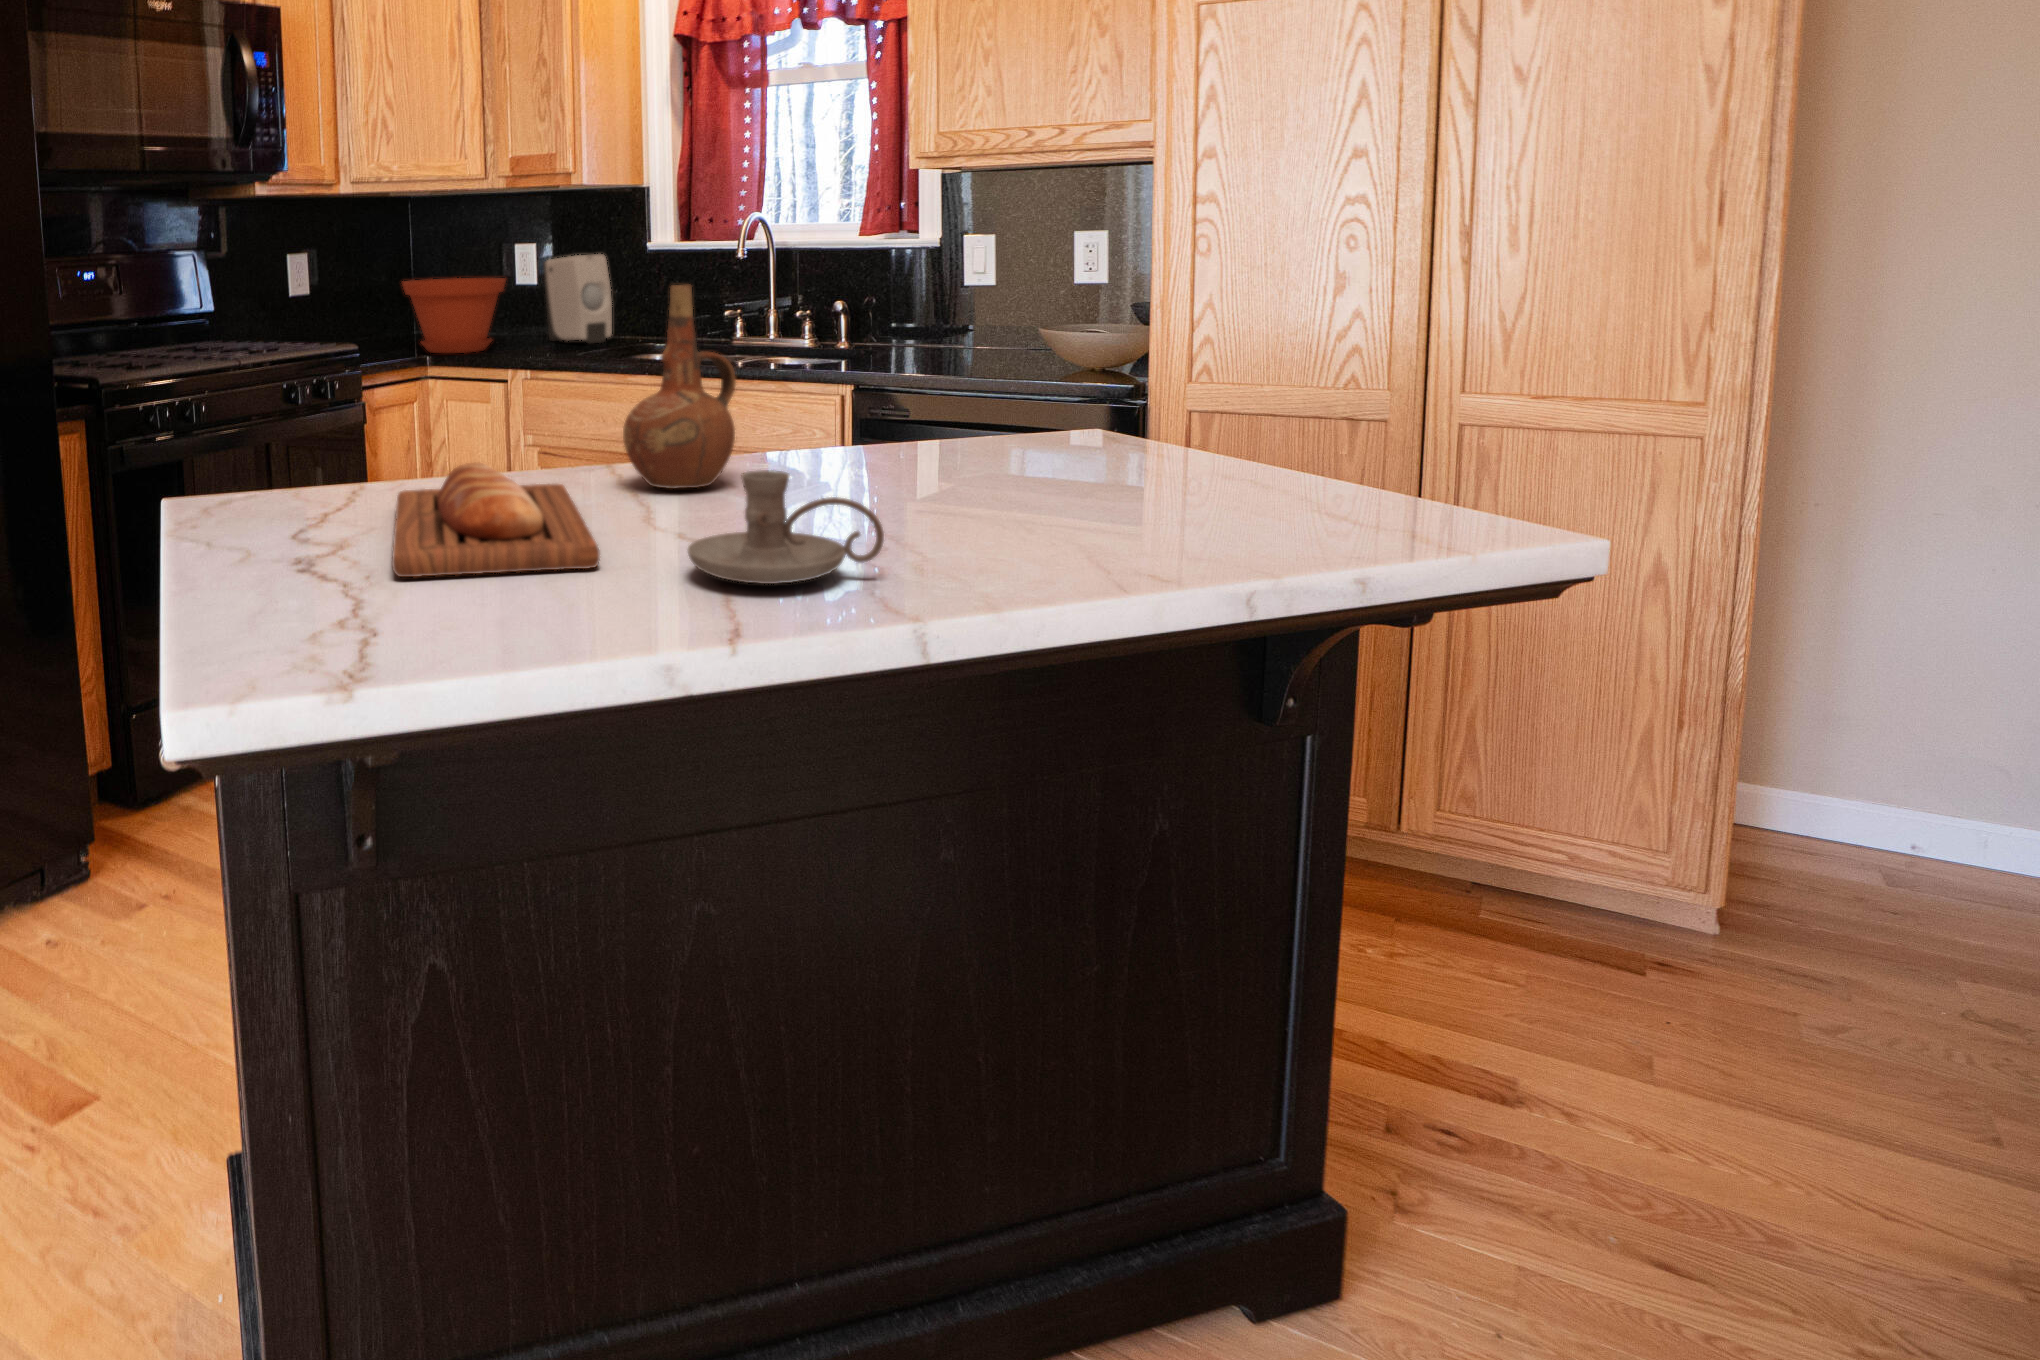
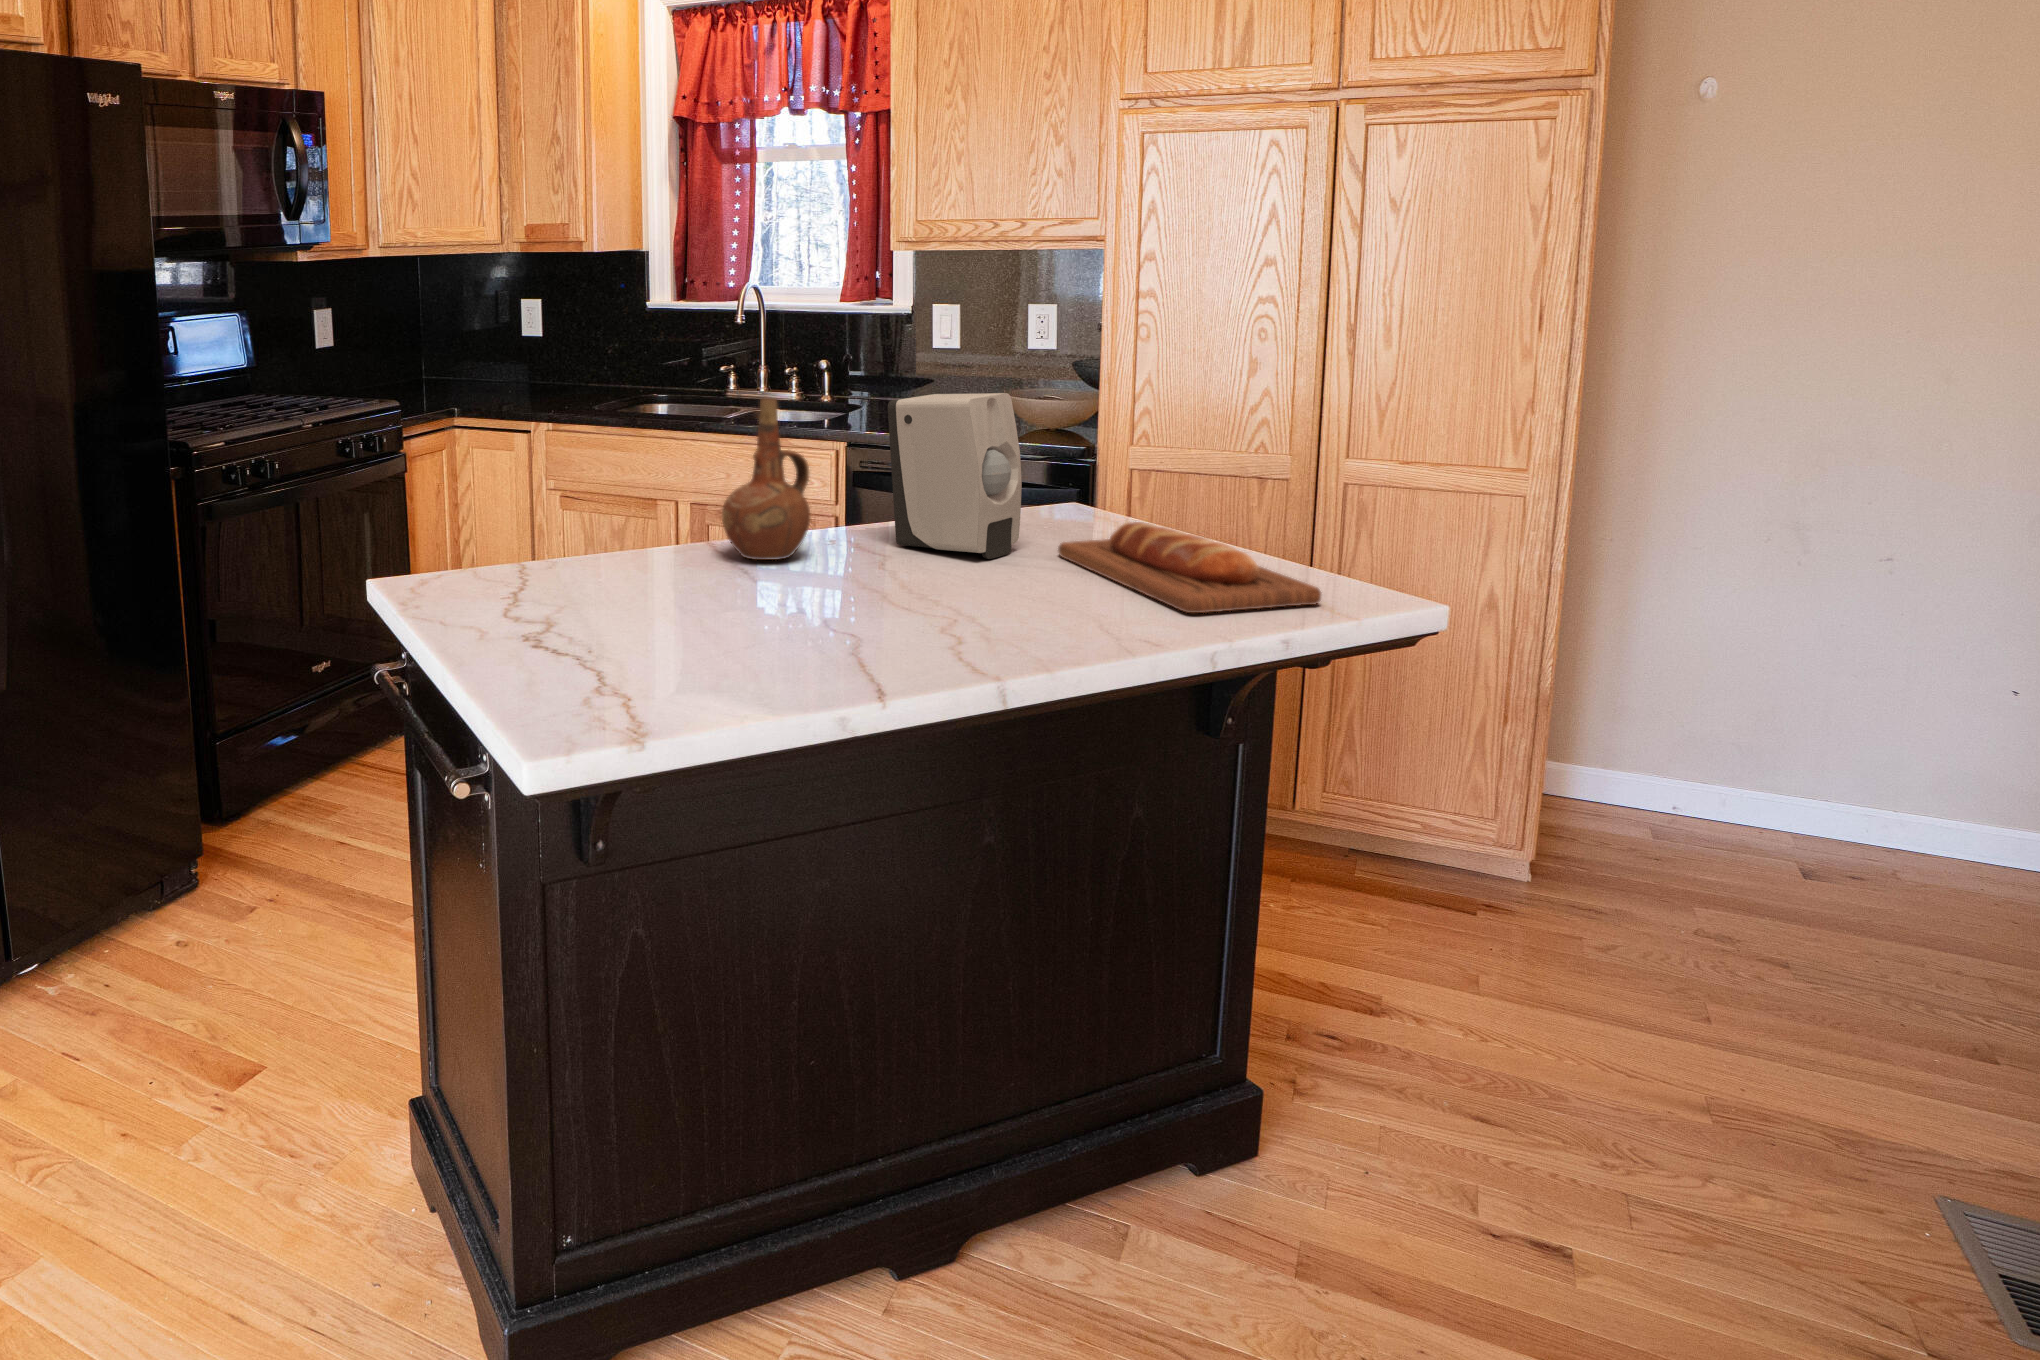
soap dispenser: present [543,254,612,343] -> present [888,393,1022,559]
plant pot: present [402,278,506,353] -> none [426,333,523,404]
bread loaf: present [392,463,600,577] -> present [1058,522,1321,613]
candle holder: present [688,470,884,584] -> none [813,561,958,646]

